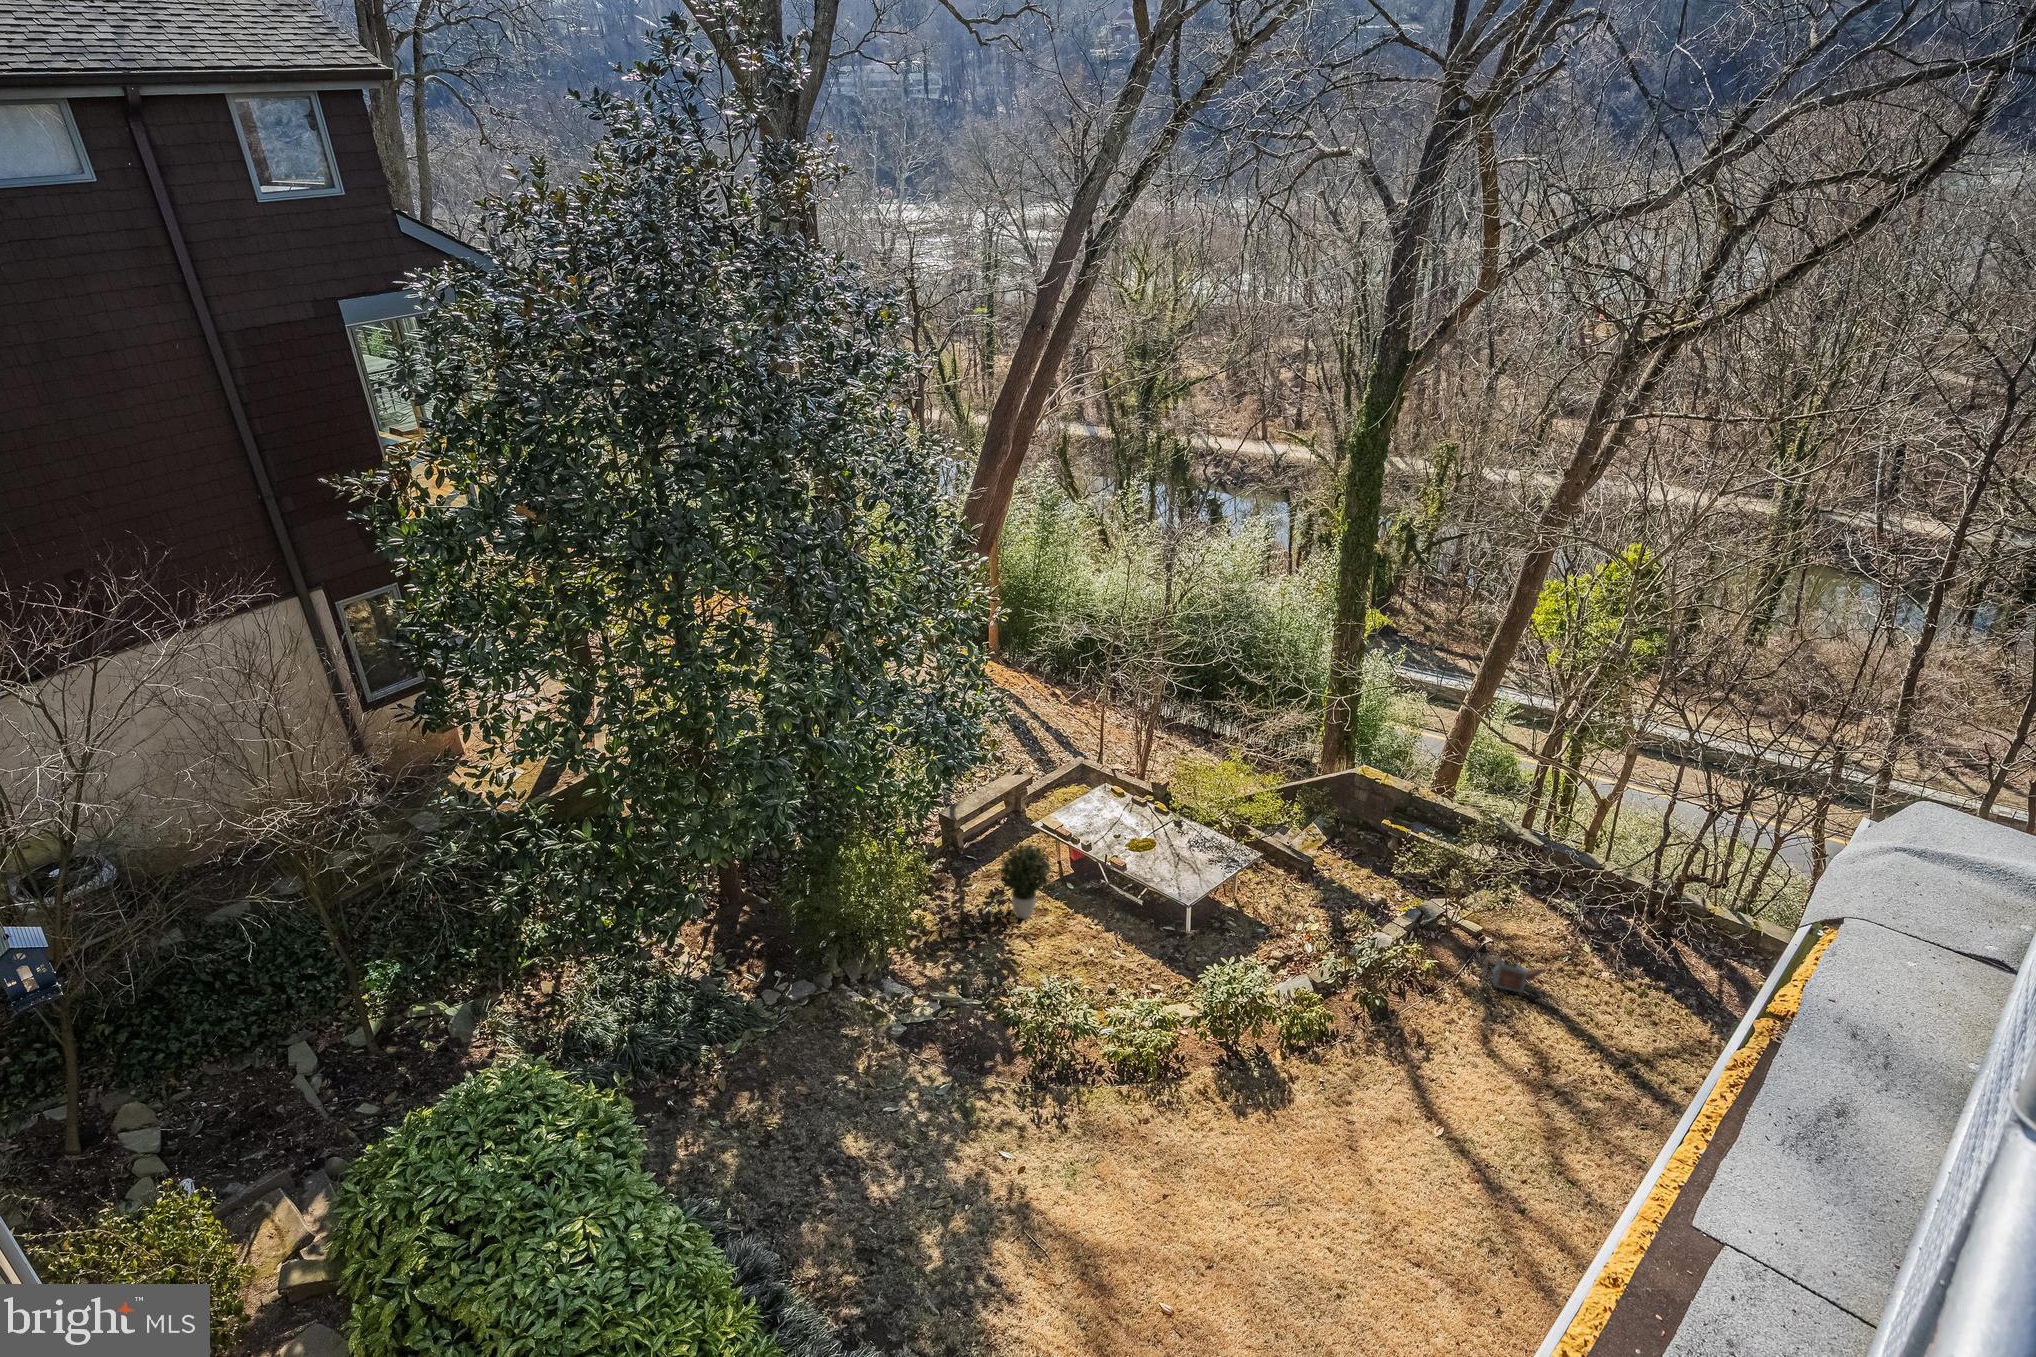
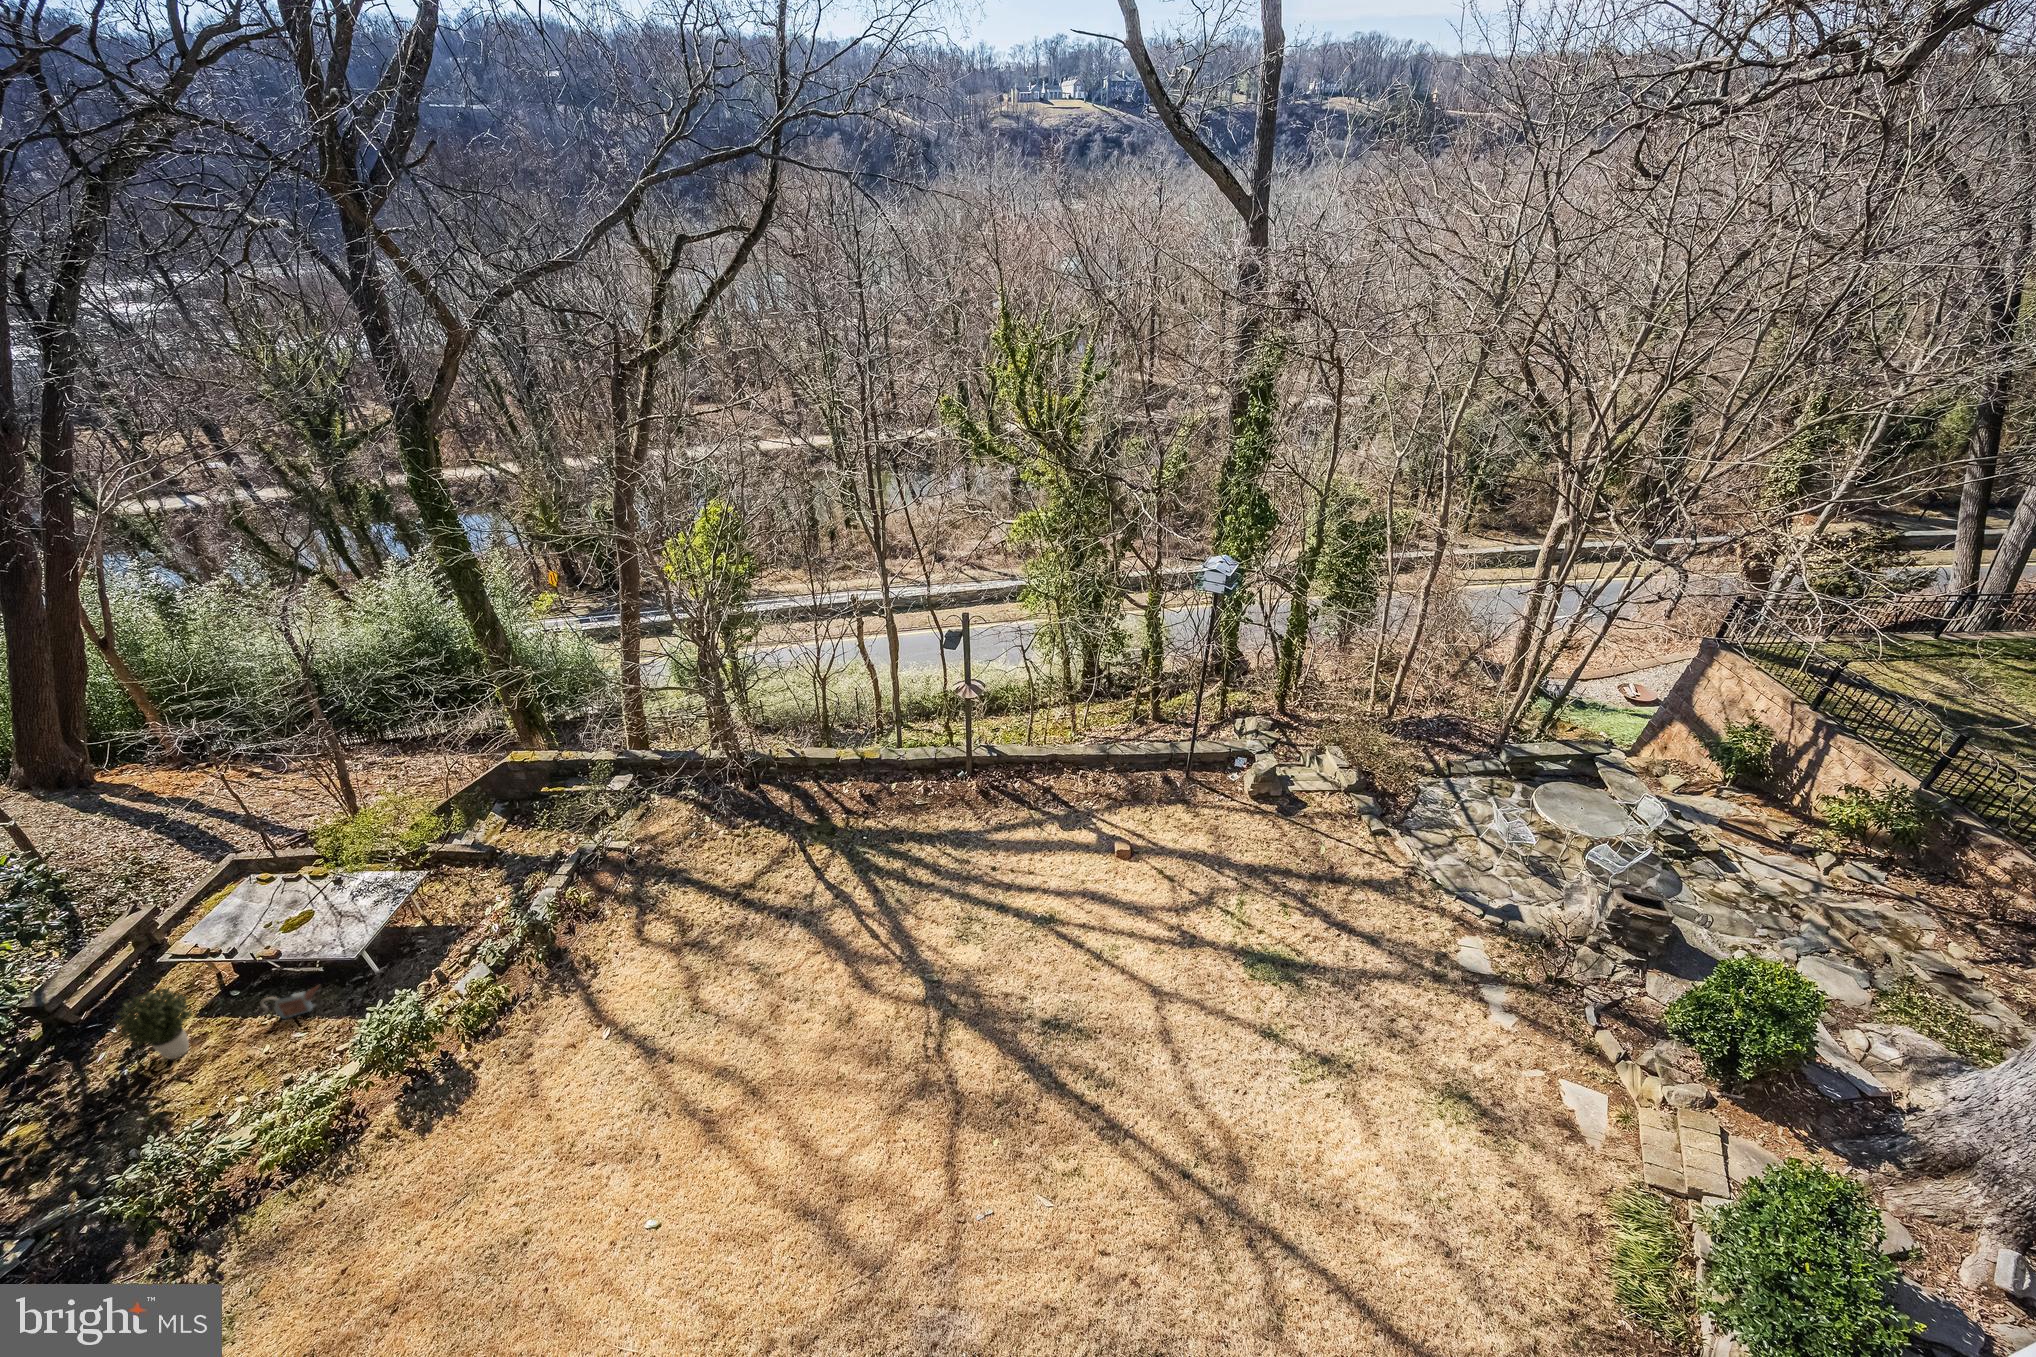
watering can: present [1483,956,1546,993] -> present [260,985,320,1019]

